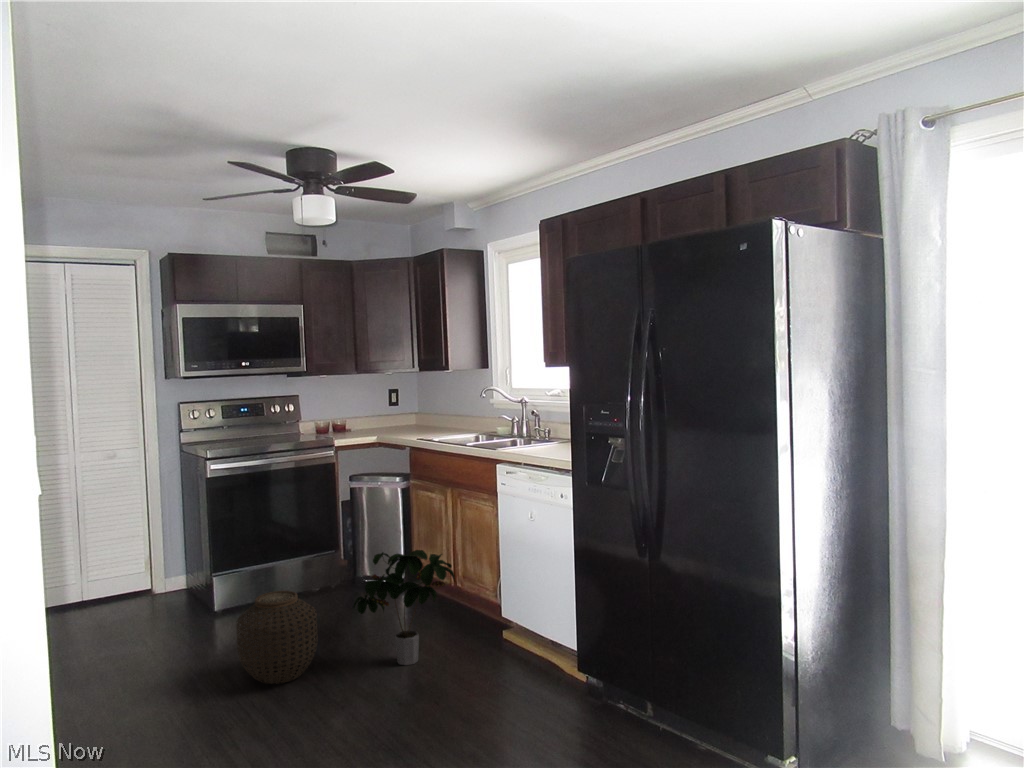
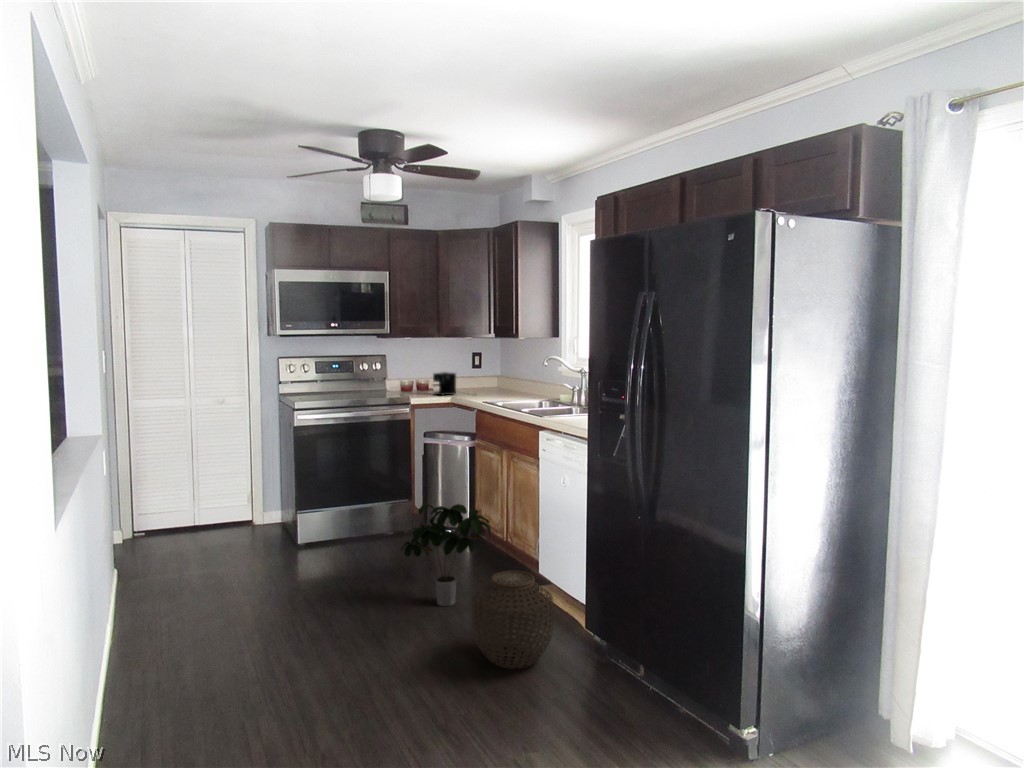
coffee maker: none [354,411,403,435] -> present [433,372,456,395]
woven basket: present [237,591,318,684] -> present [472,571,554,669]

